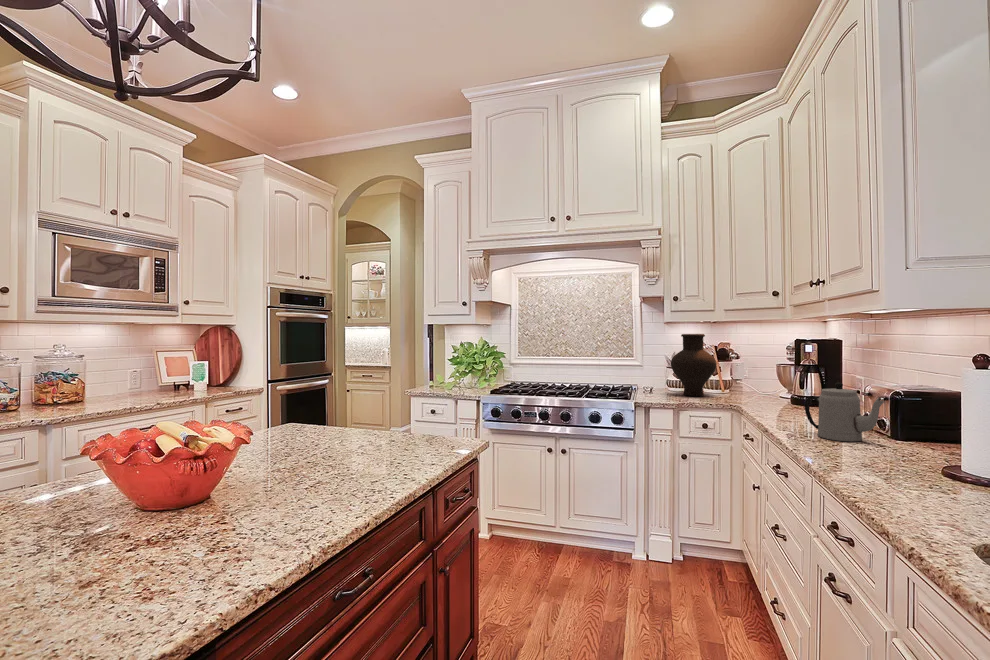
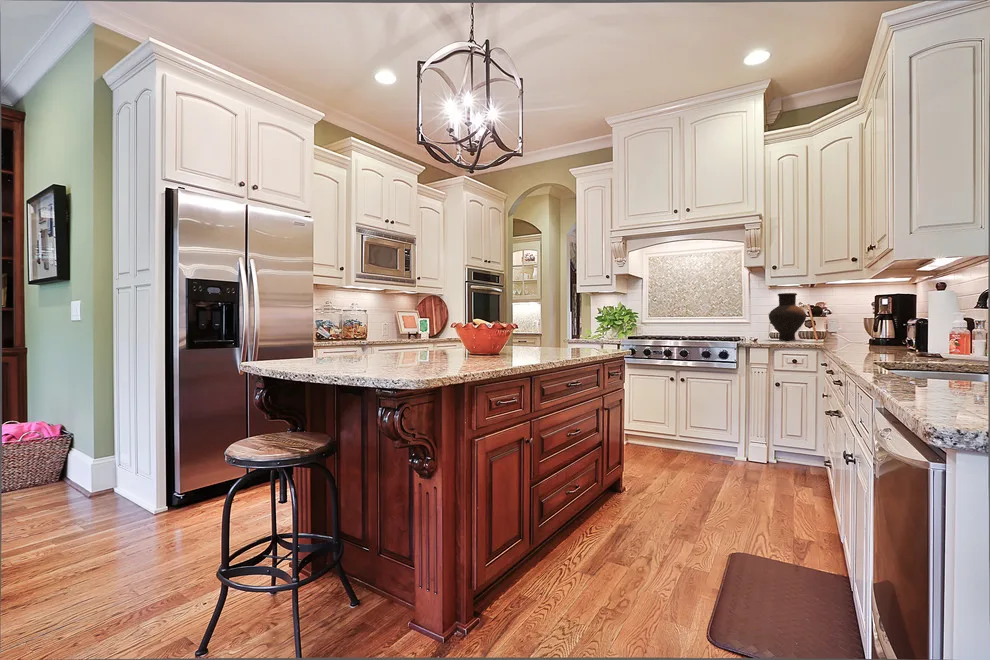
teapot: present [805,383,884,441] -> none [844,311,888,347]

